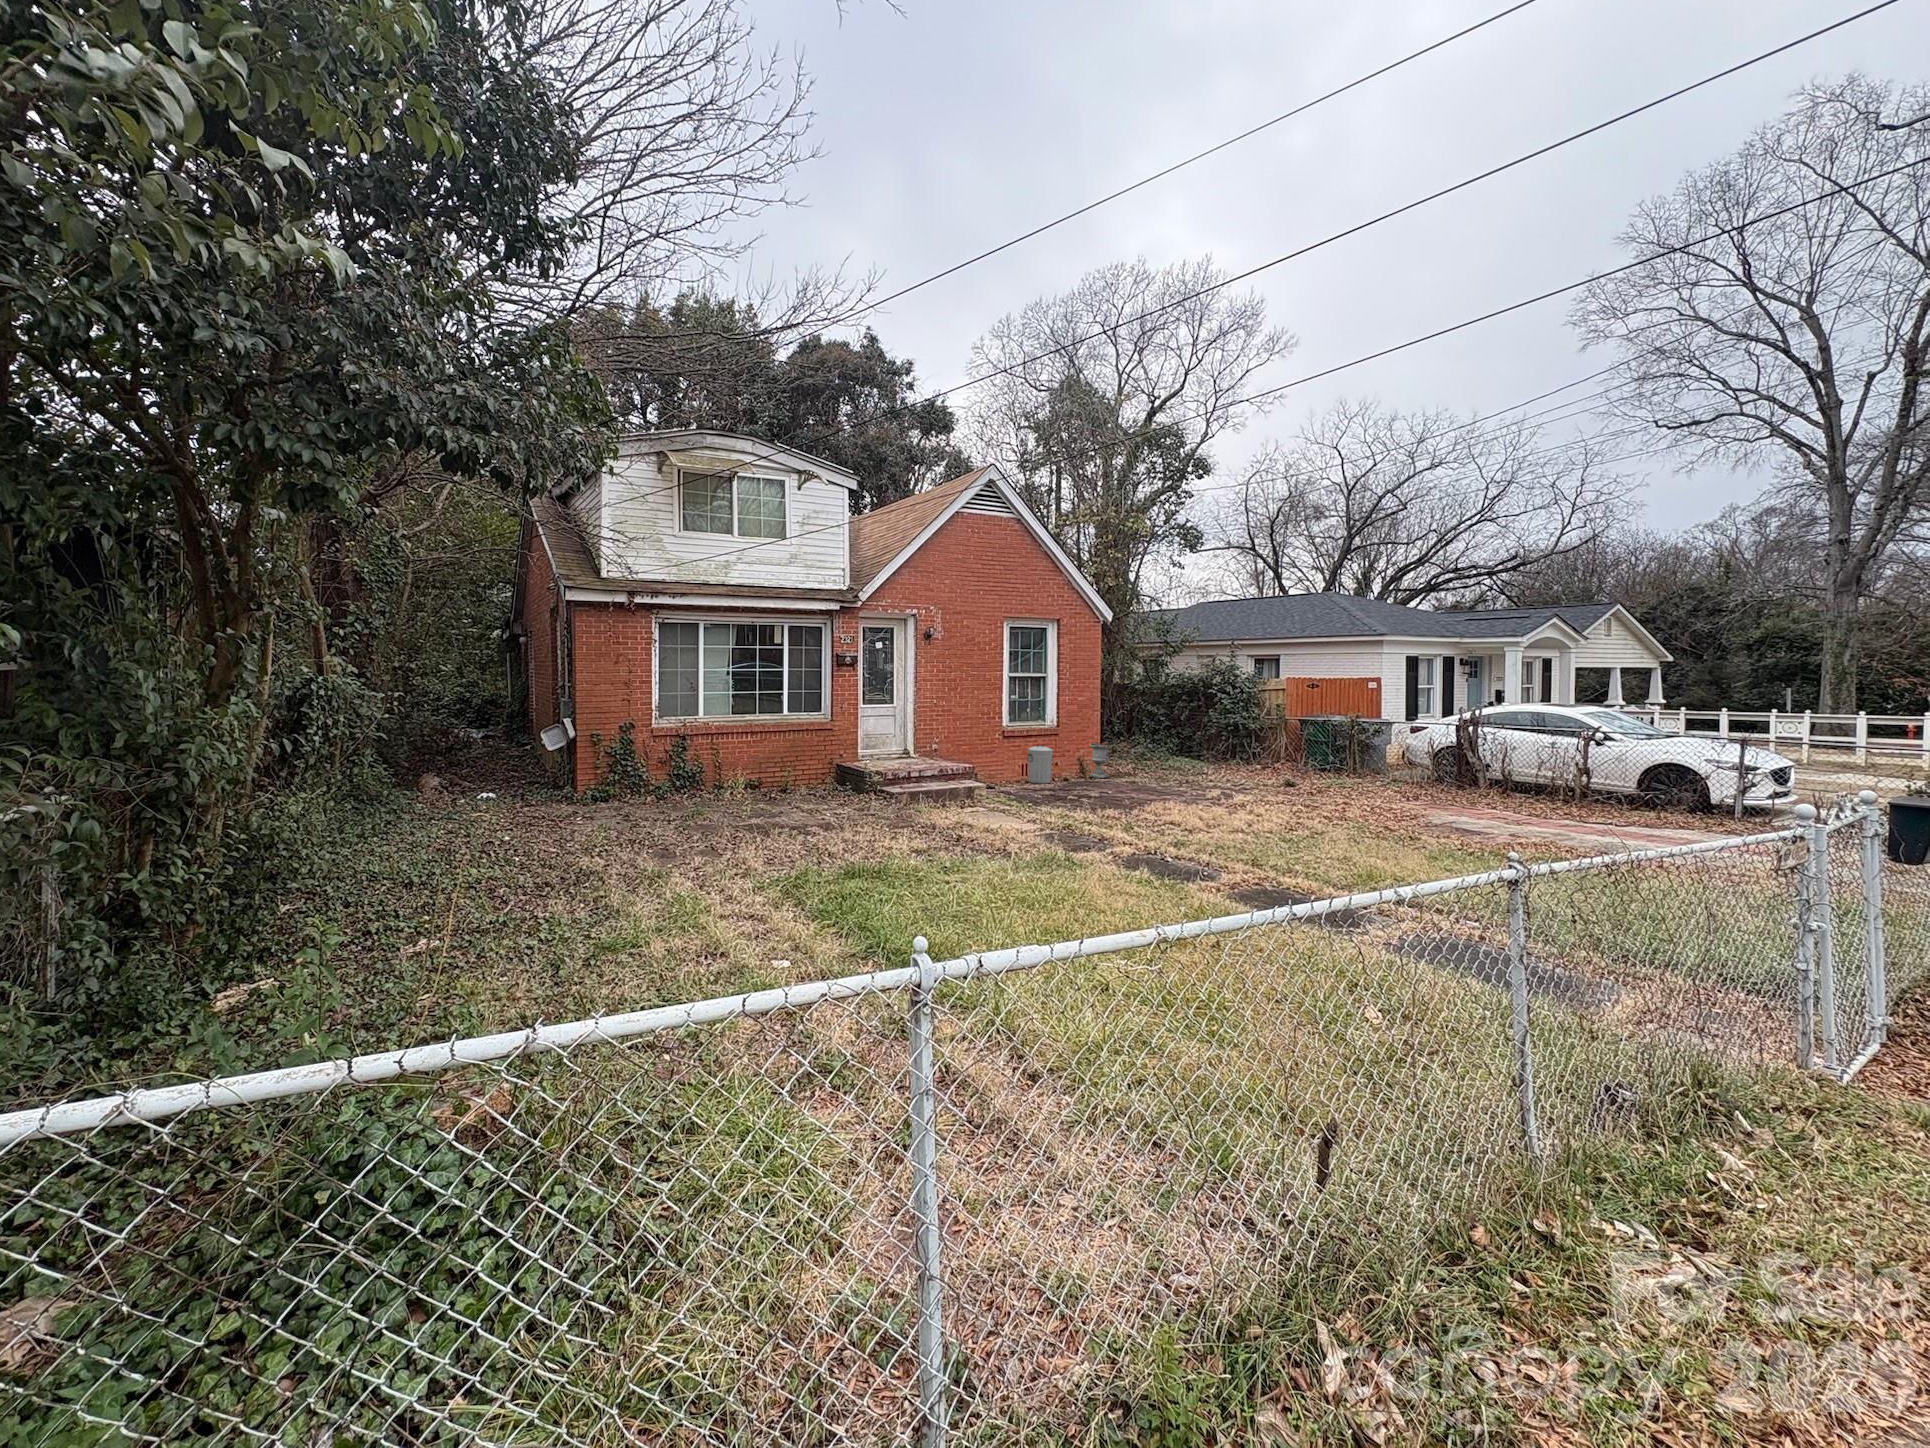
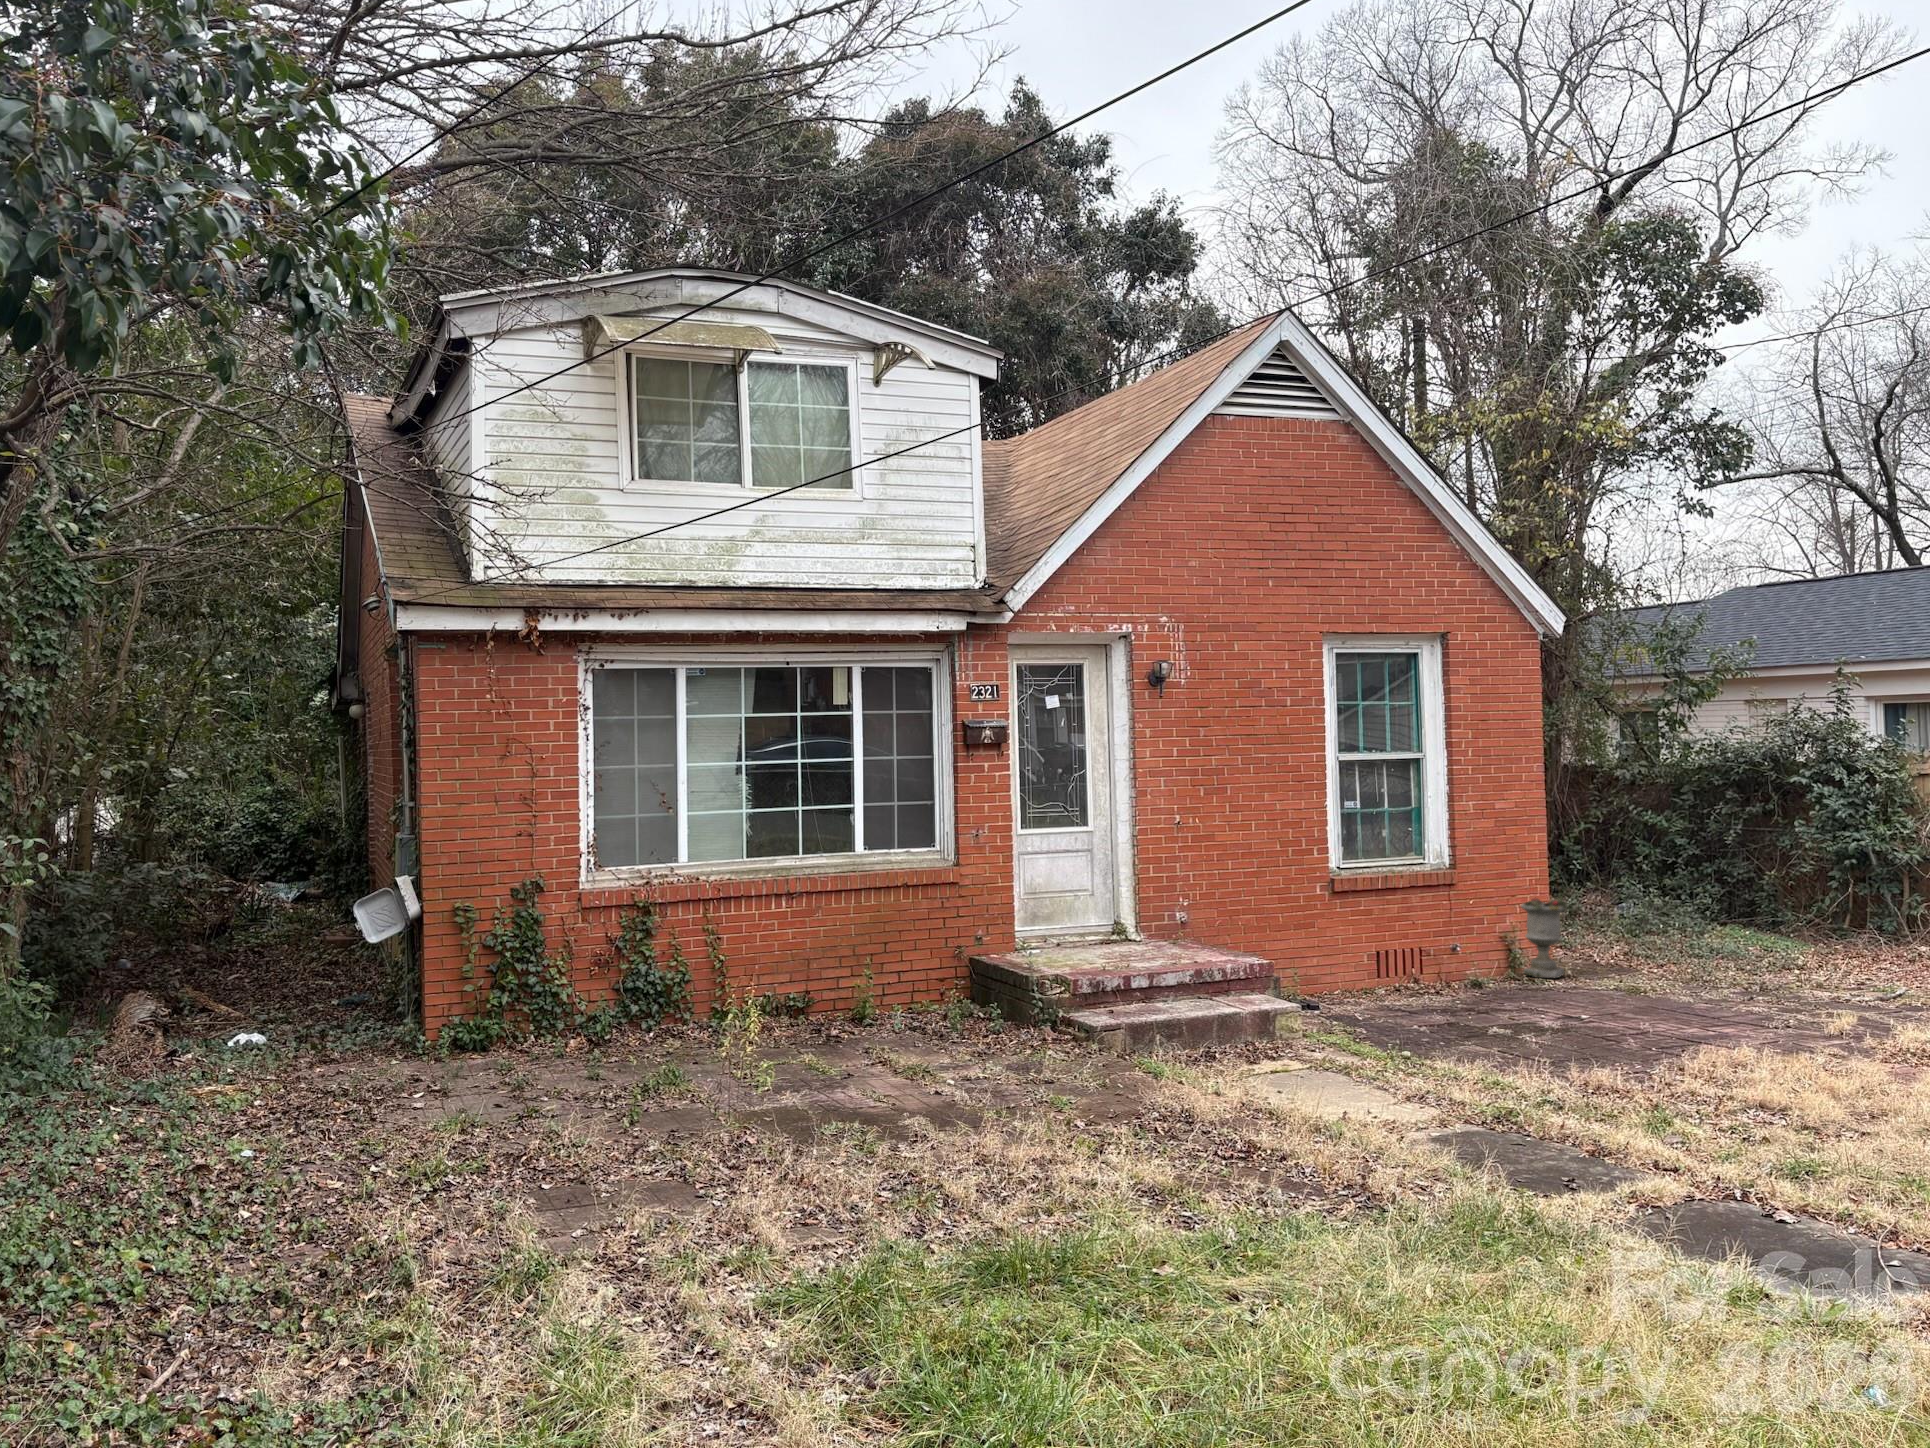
trash can: present [1027,745,1052,783] -> none [1384,909,1441,994]

